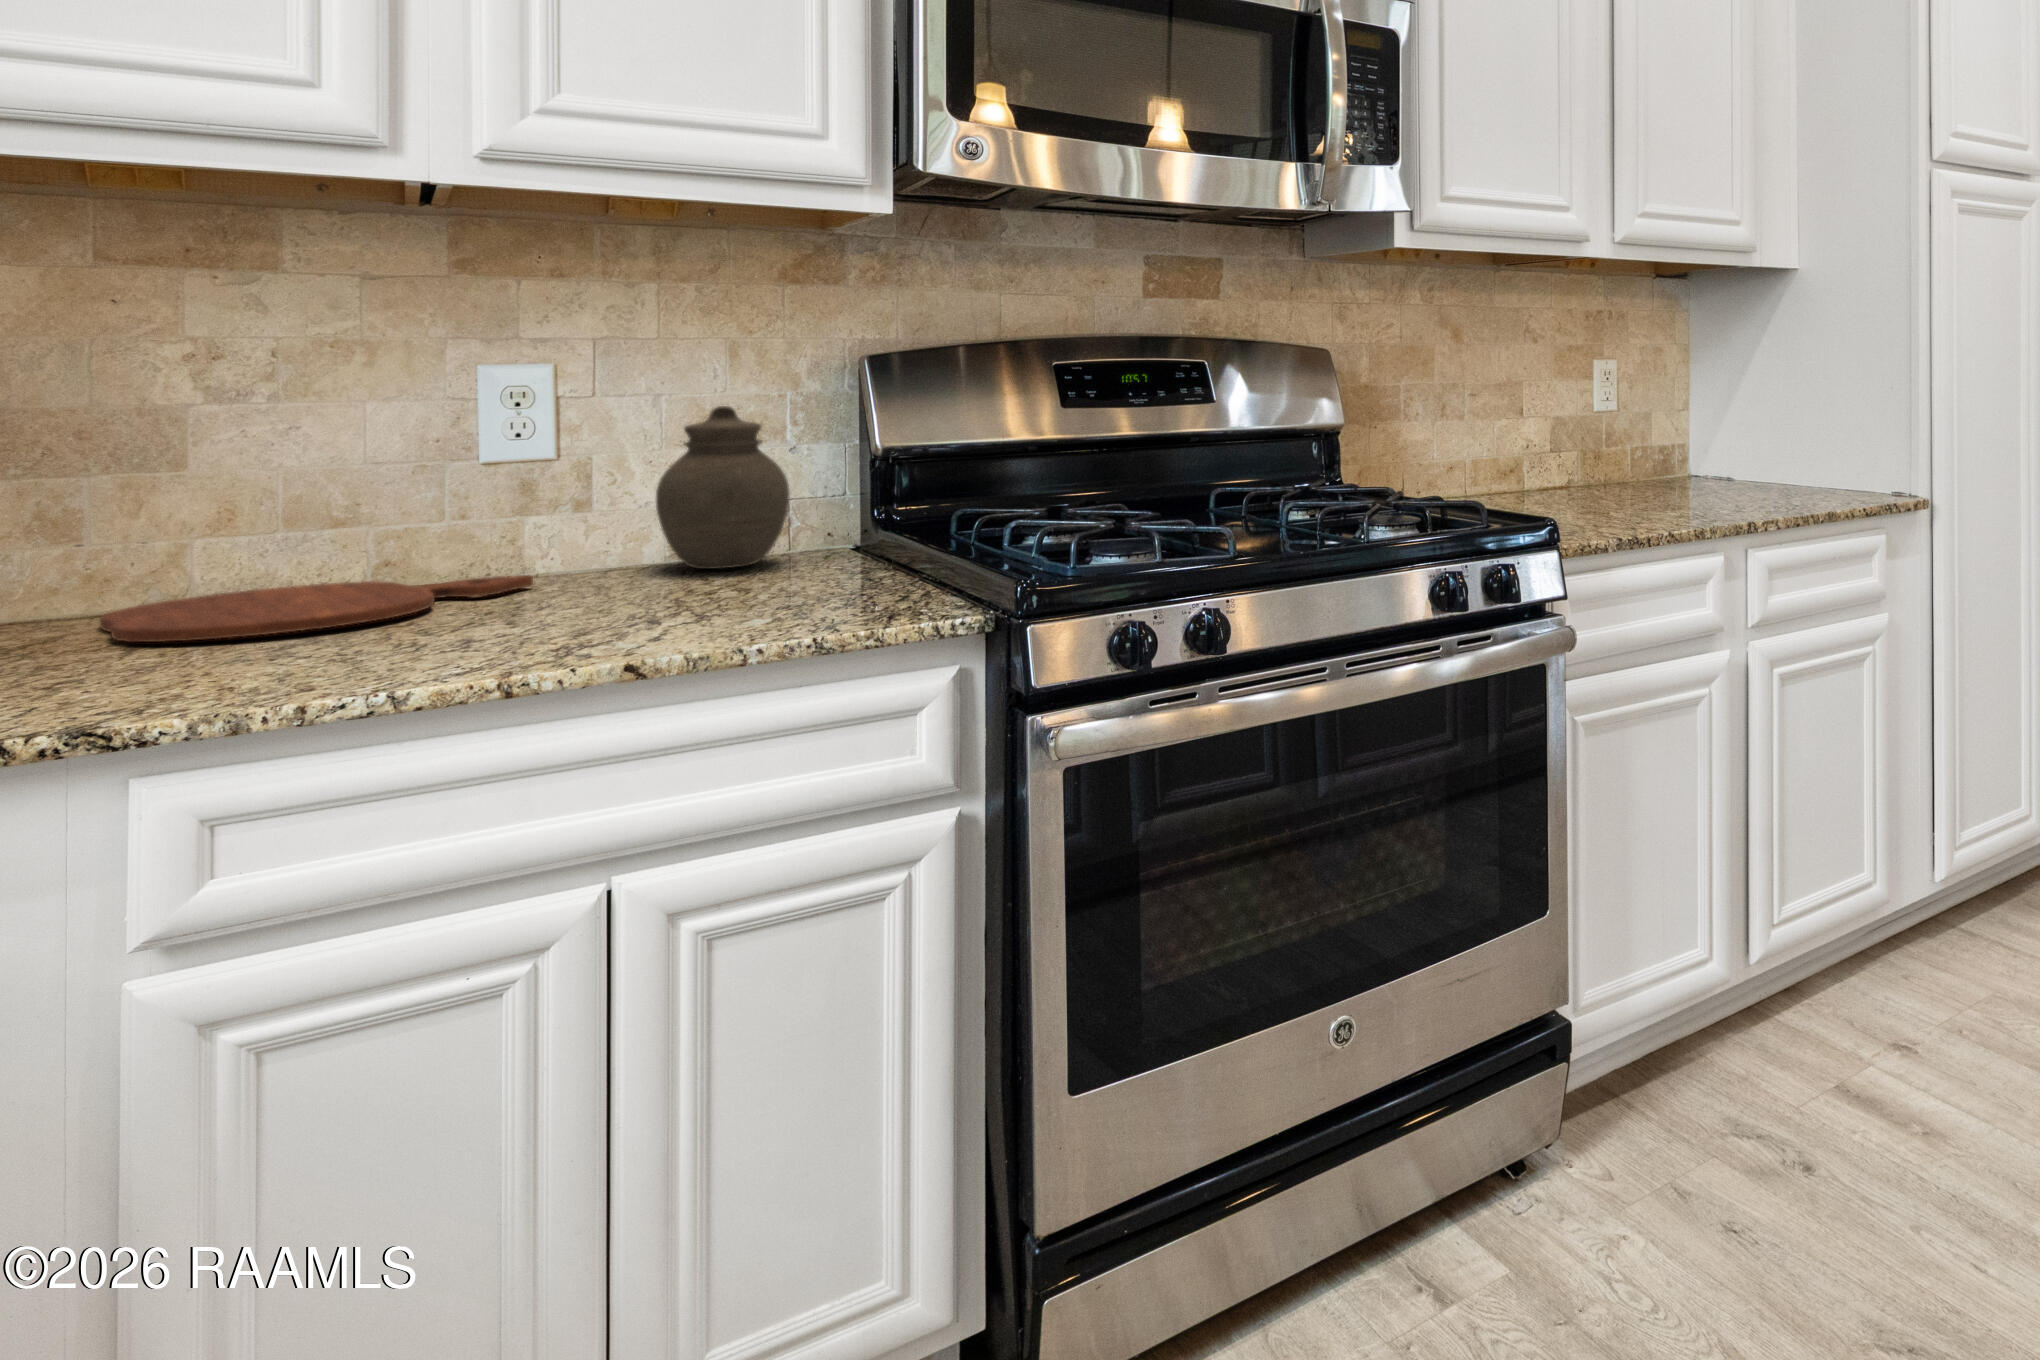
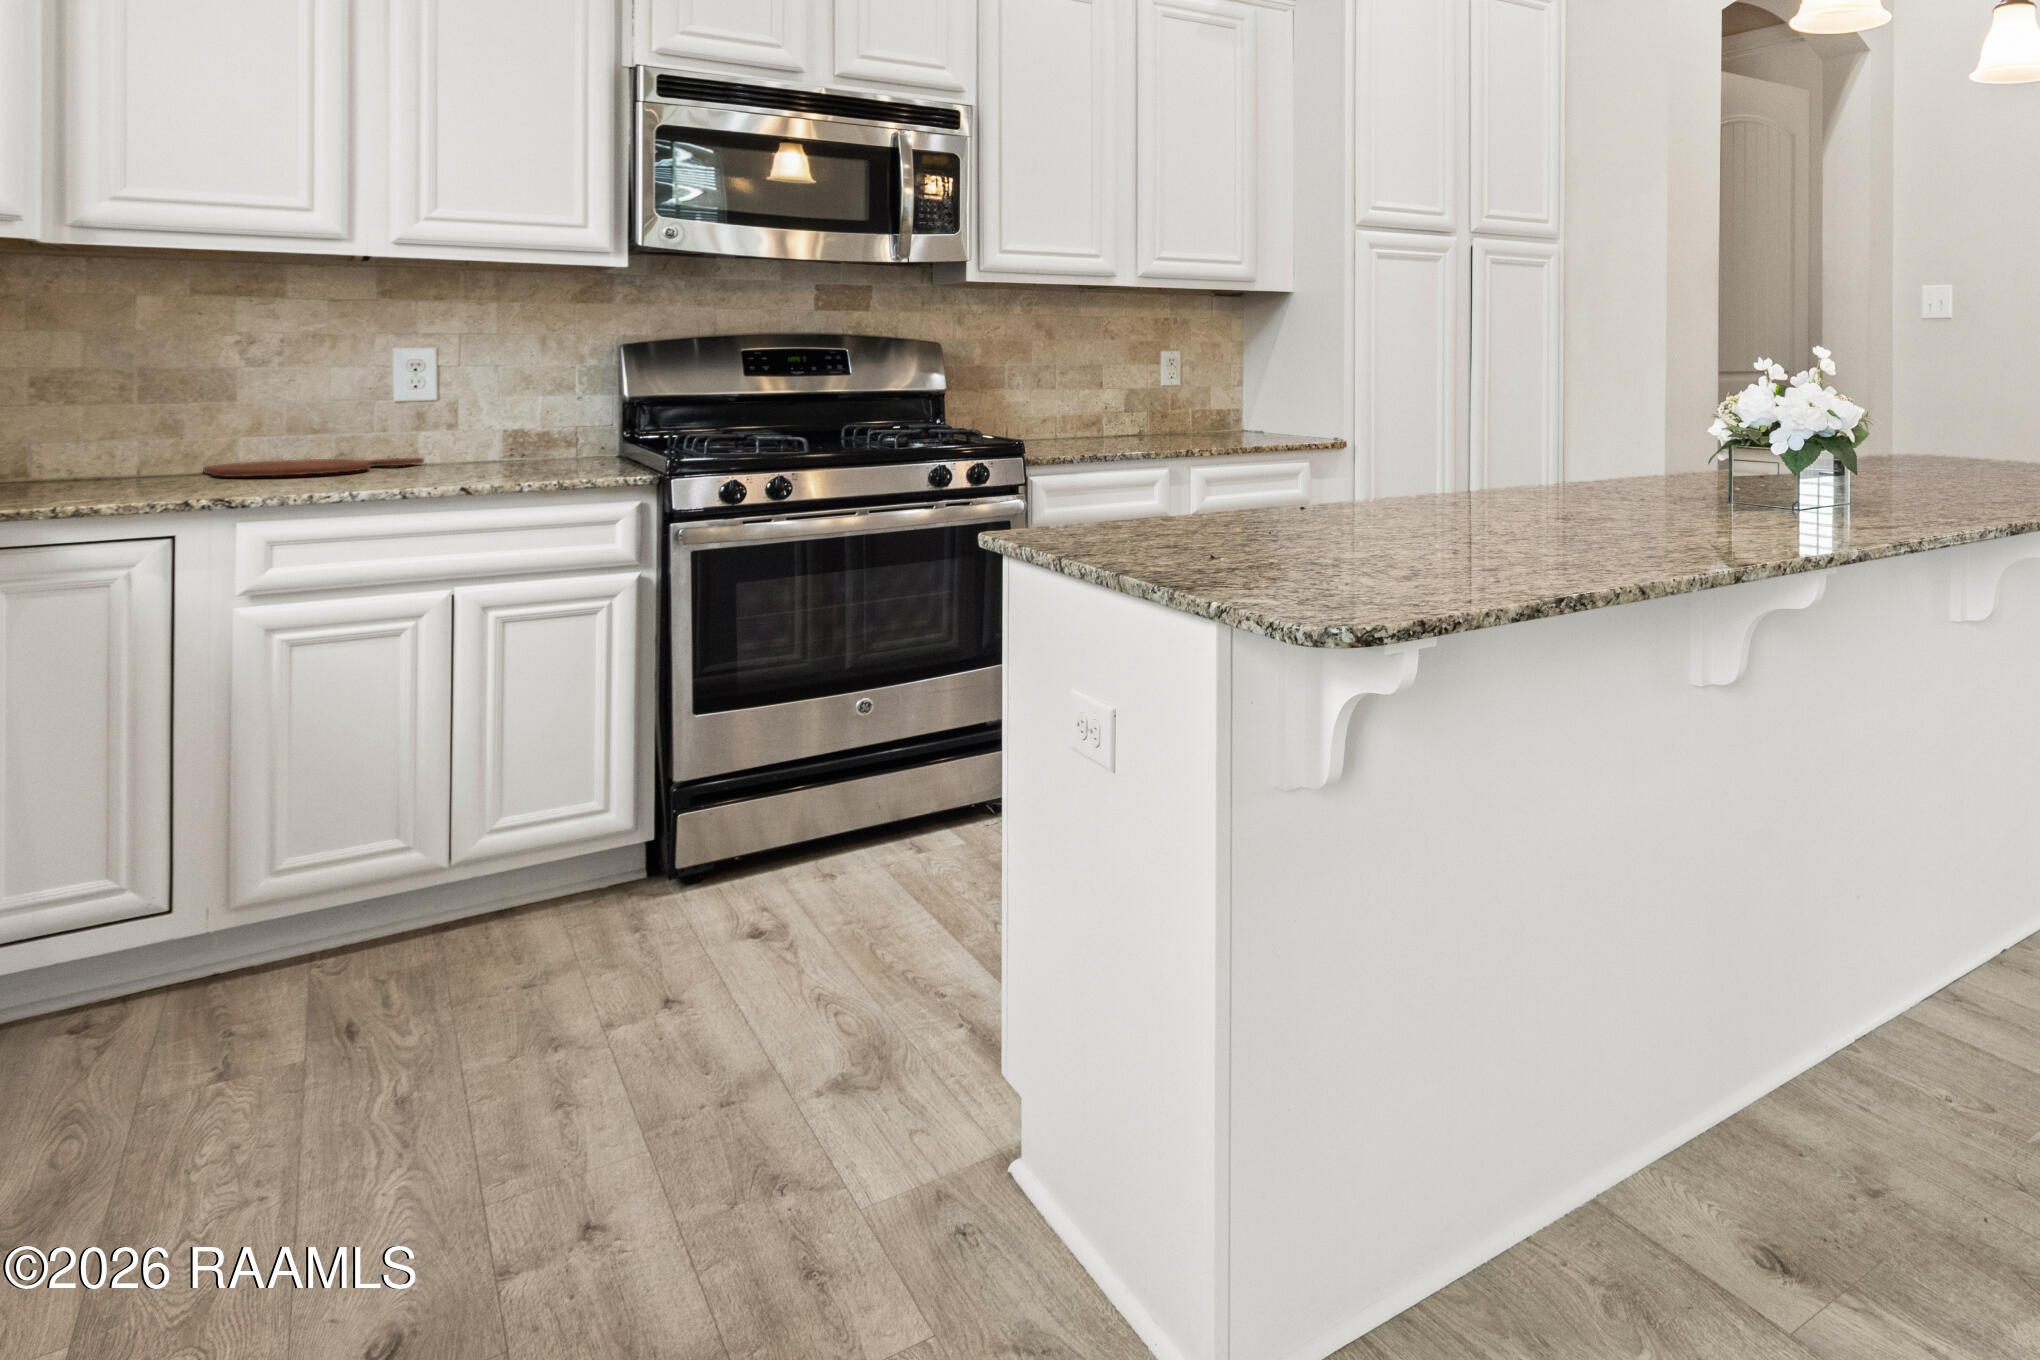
jar: present [656,406,790,569] -> none [495,370,573,459]

